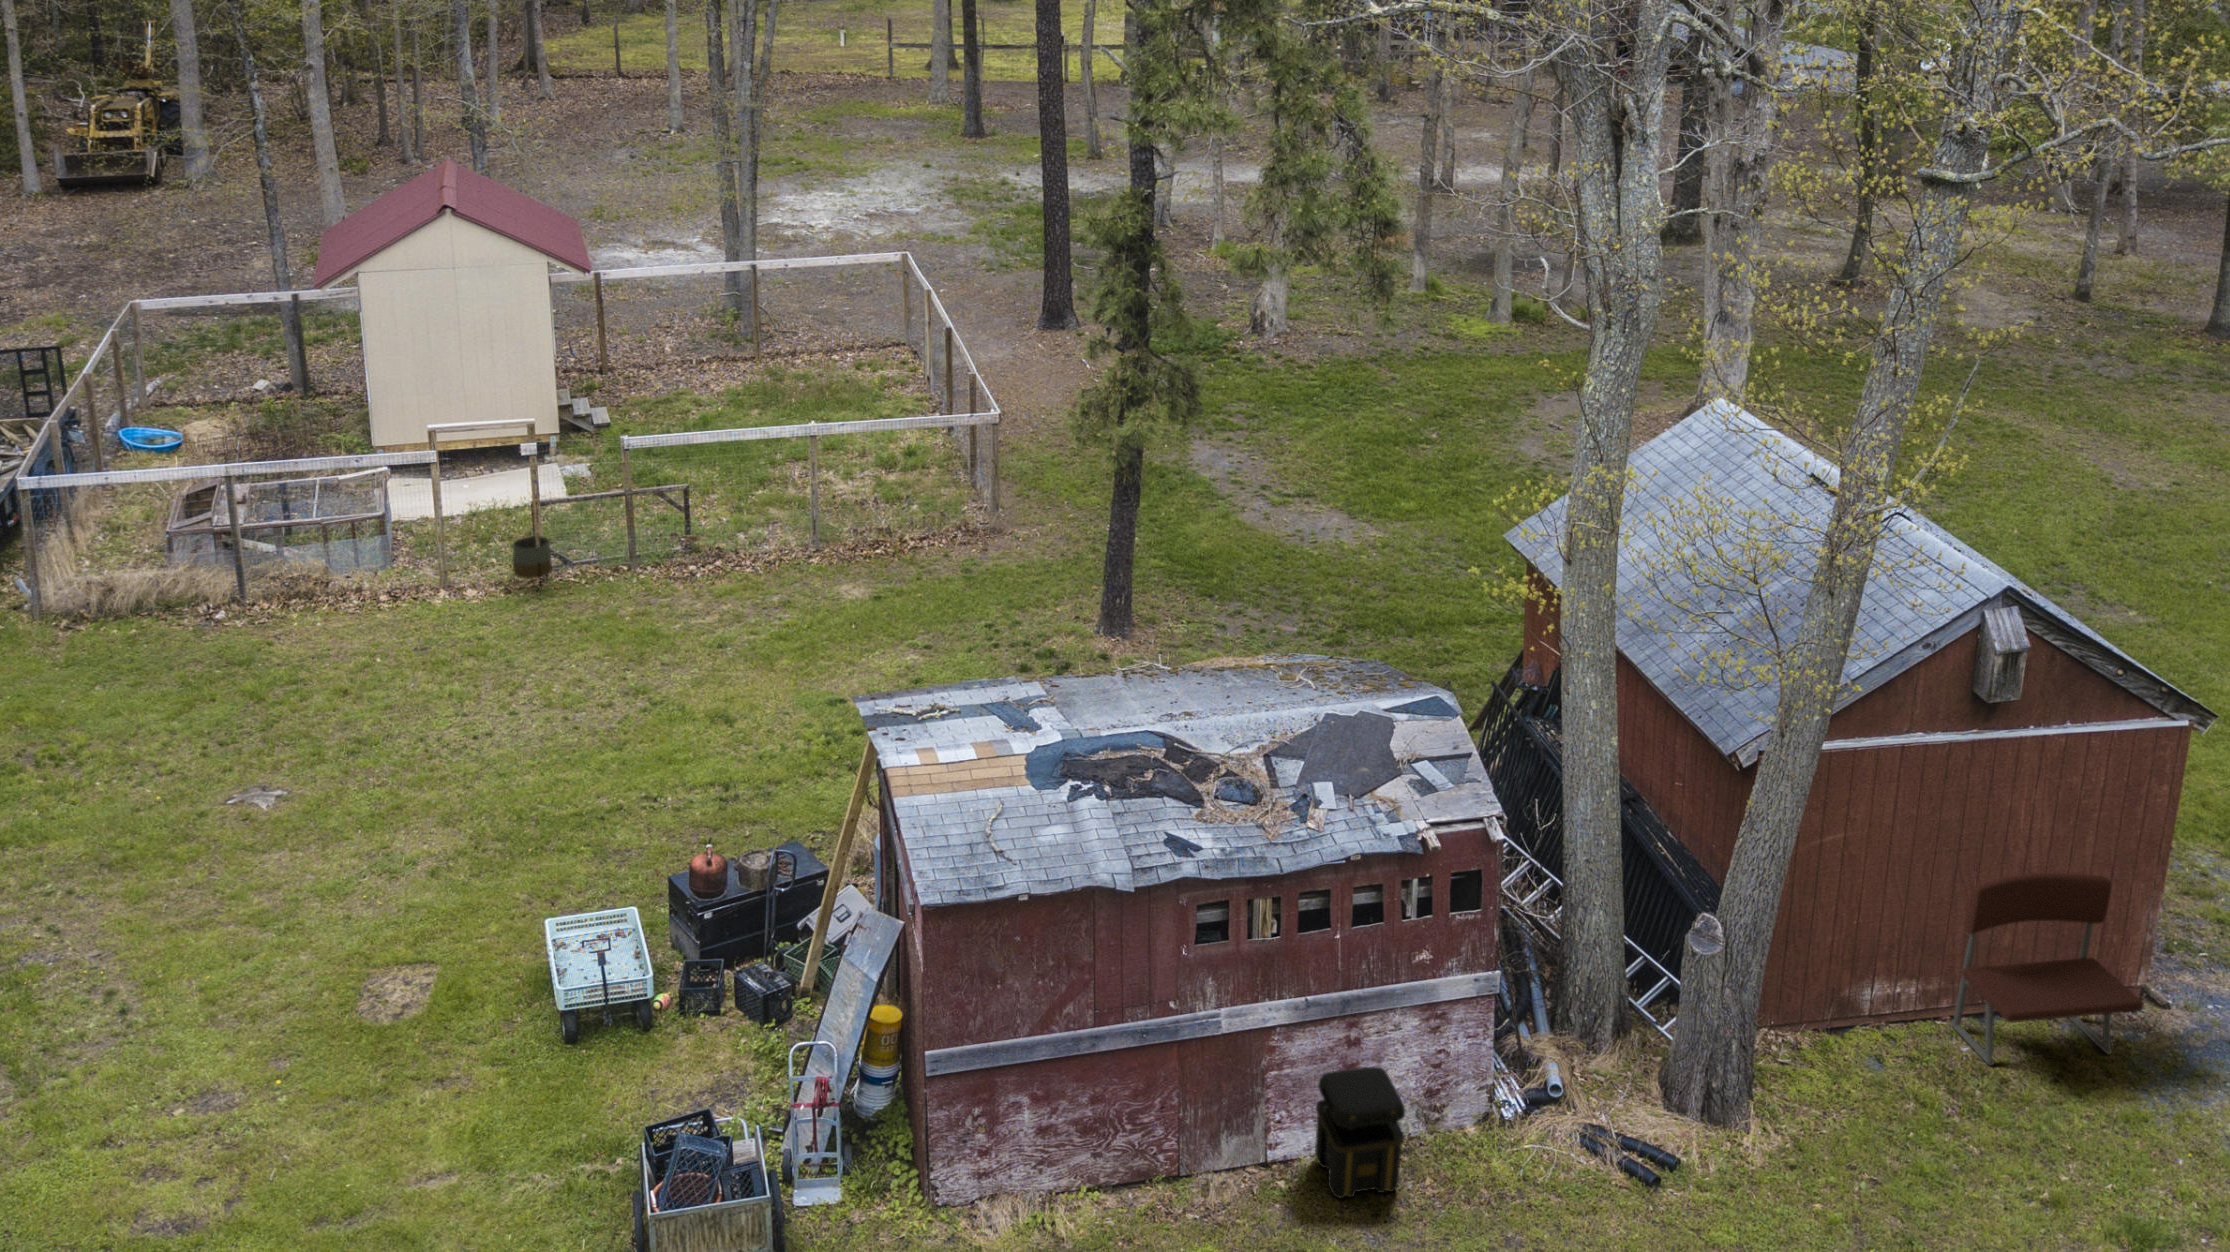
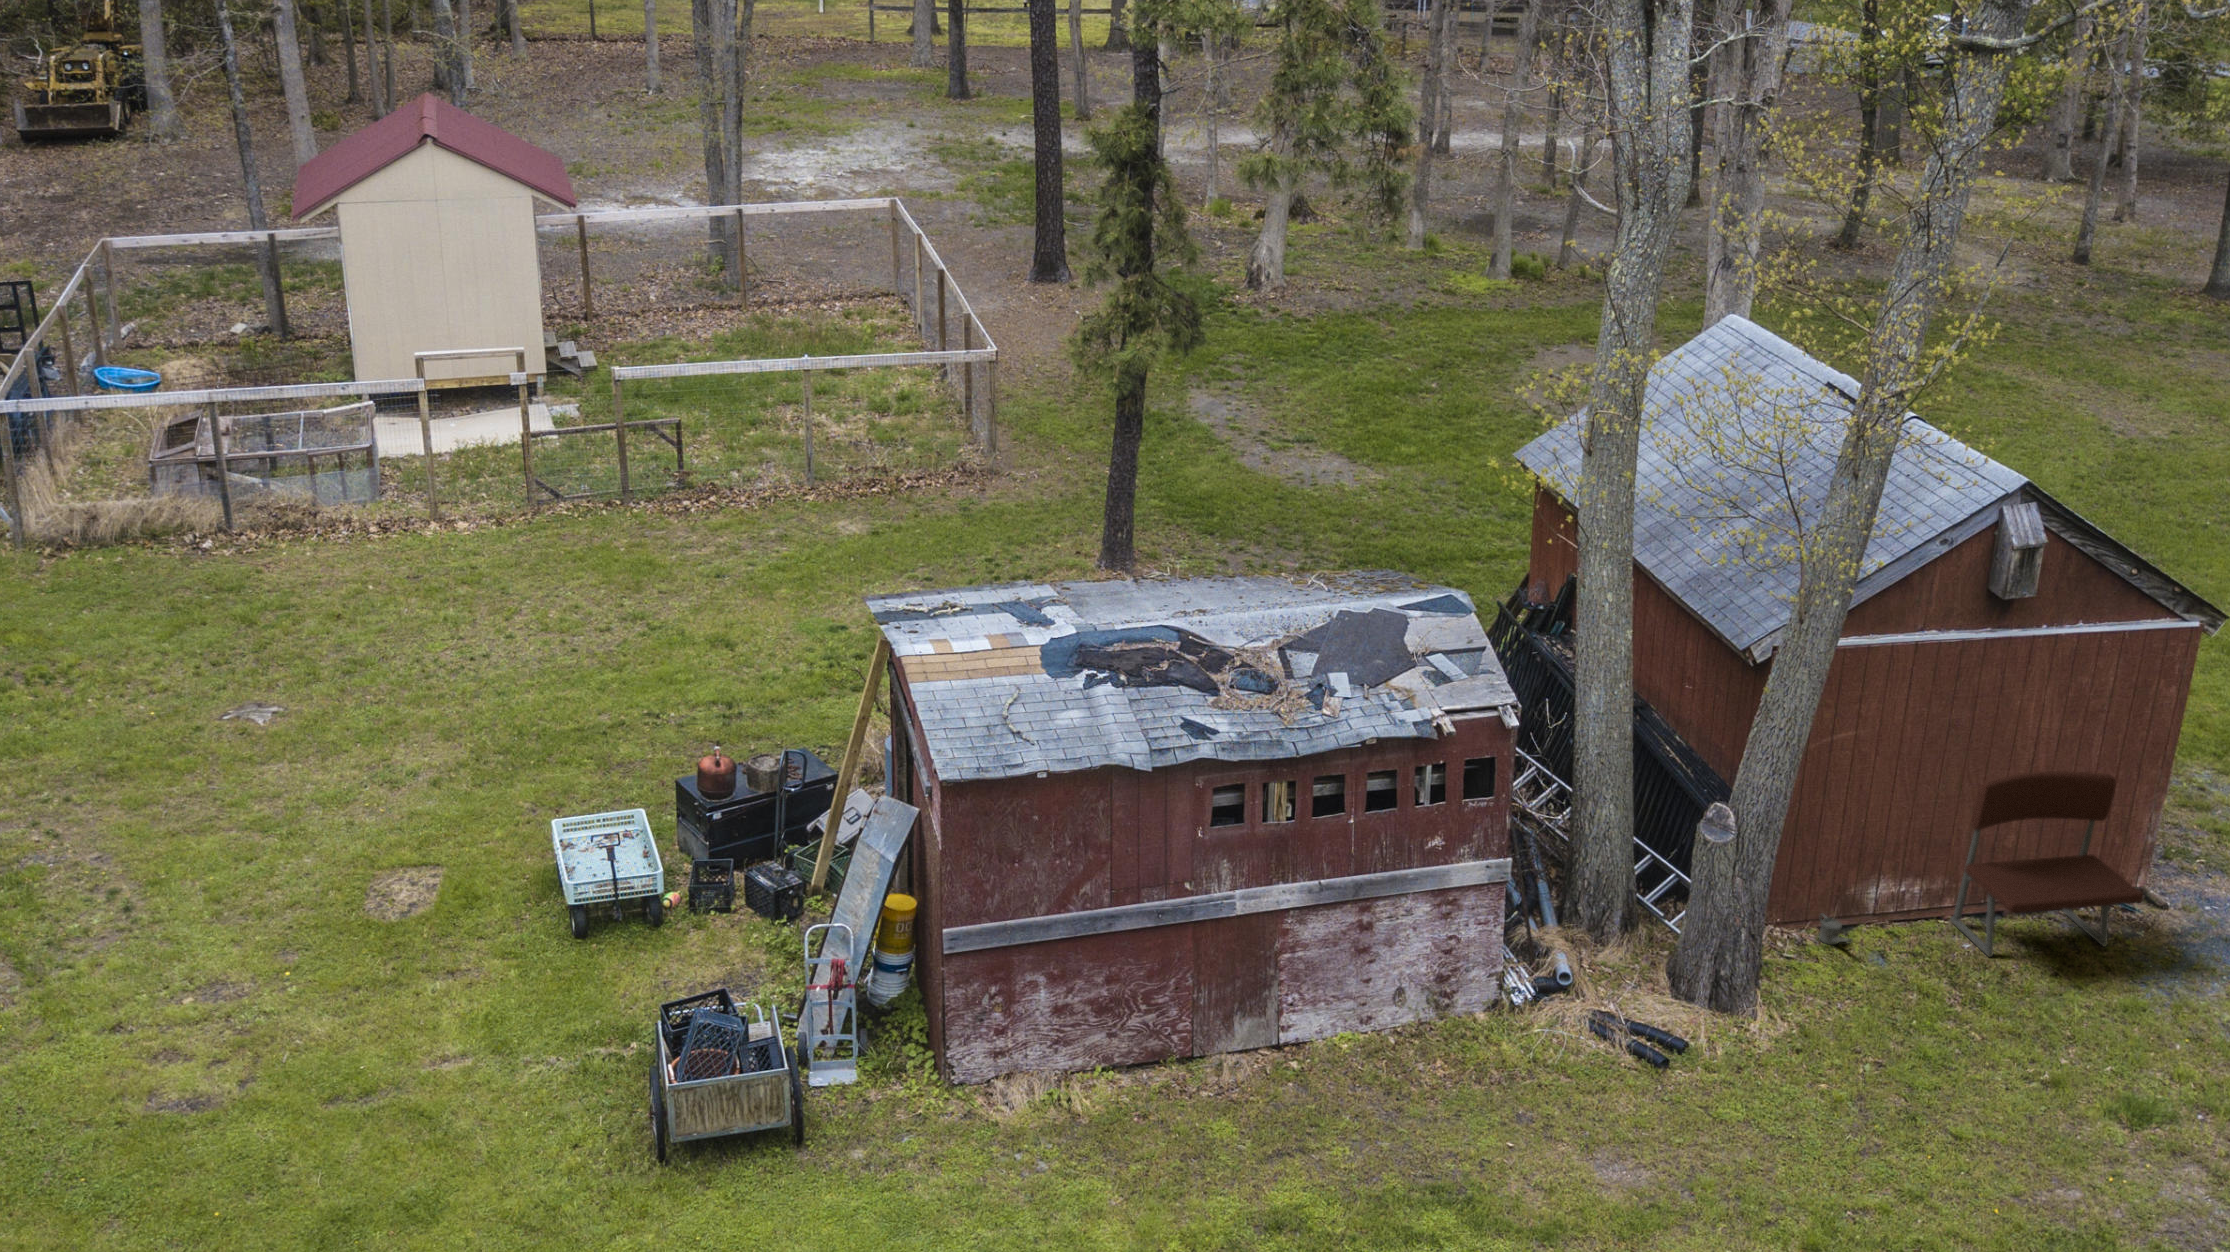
planter: present [513,536,552,592] -> none [505,468,547,526]
watering can: none [1815,1018,1850,1052] -> present [1819,913,1853,945]
toolbox: present [1315,1066,1405,1198] -> none [1328,952,1420,1078]

